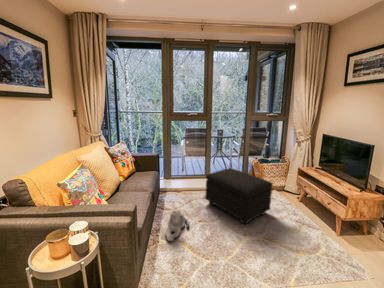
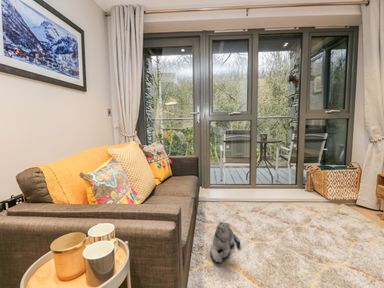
footstool: present [205,168,273,224] -> none [256,174,351,247]

